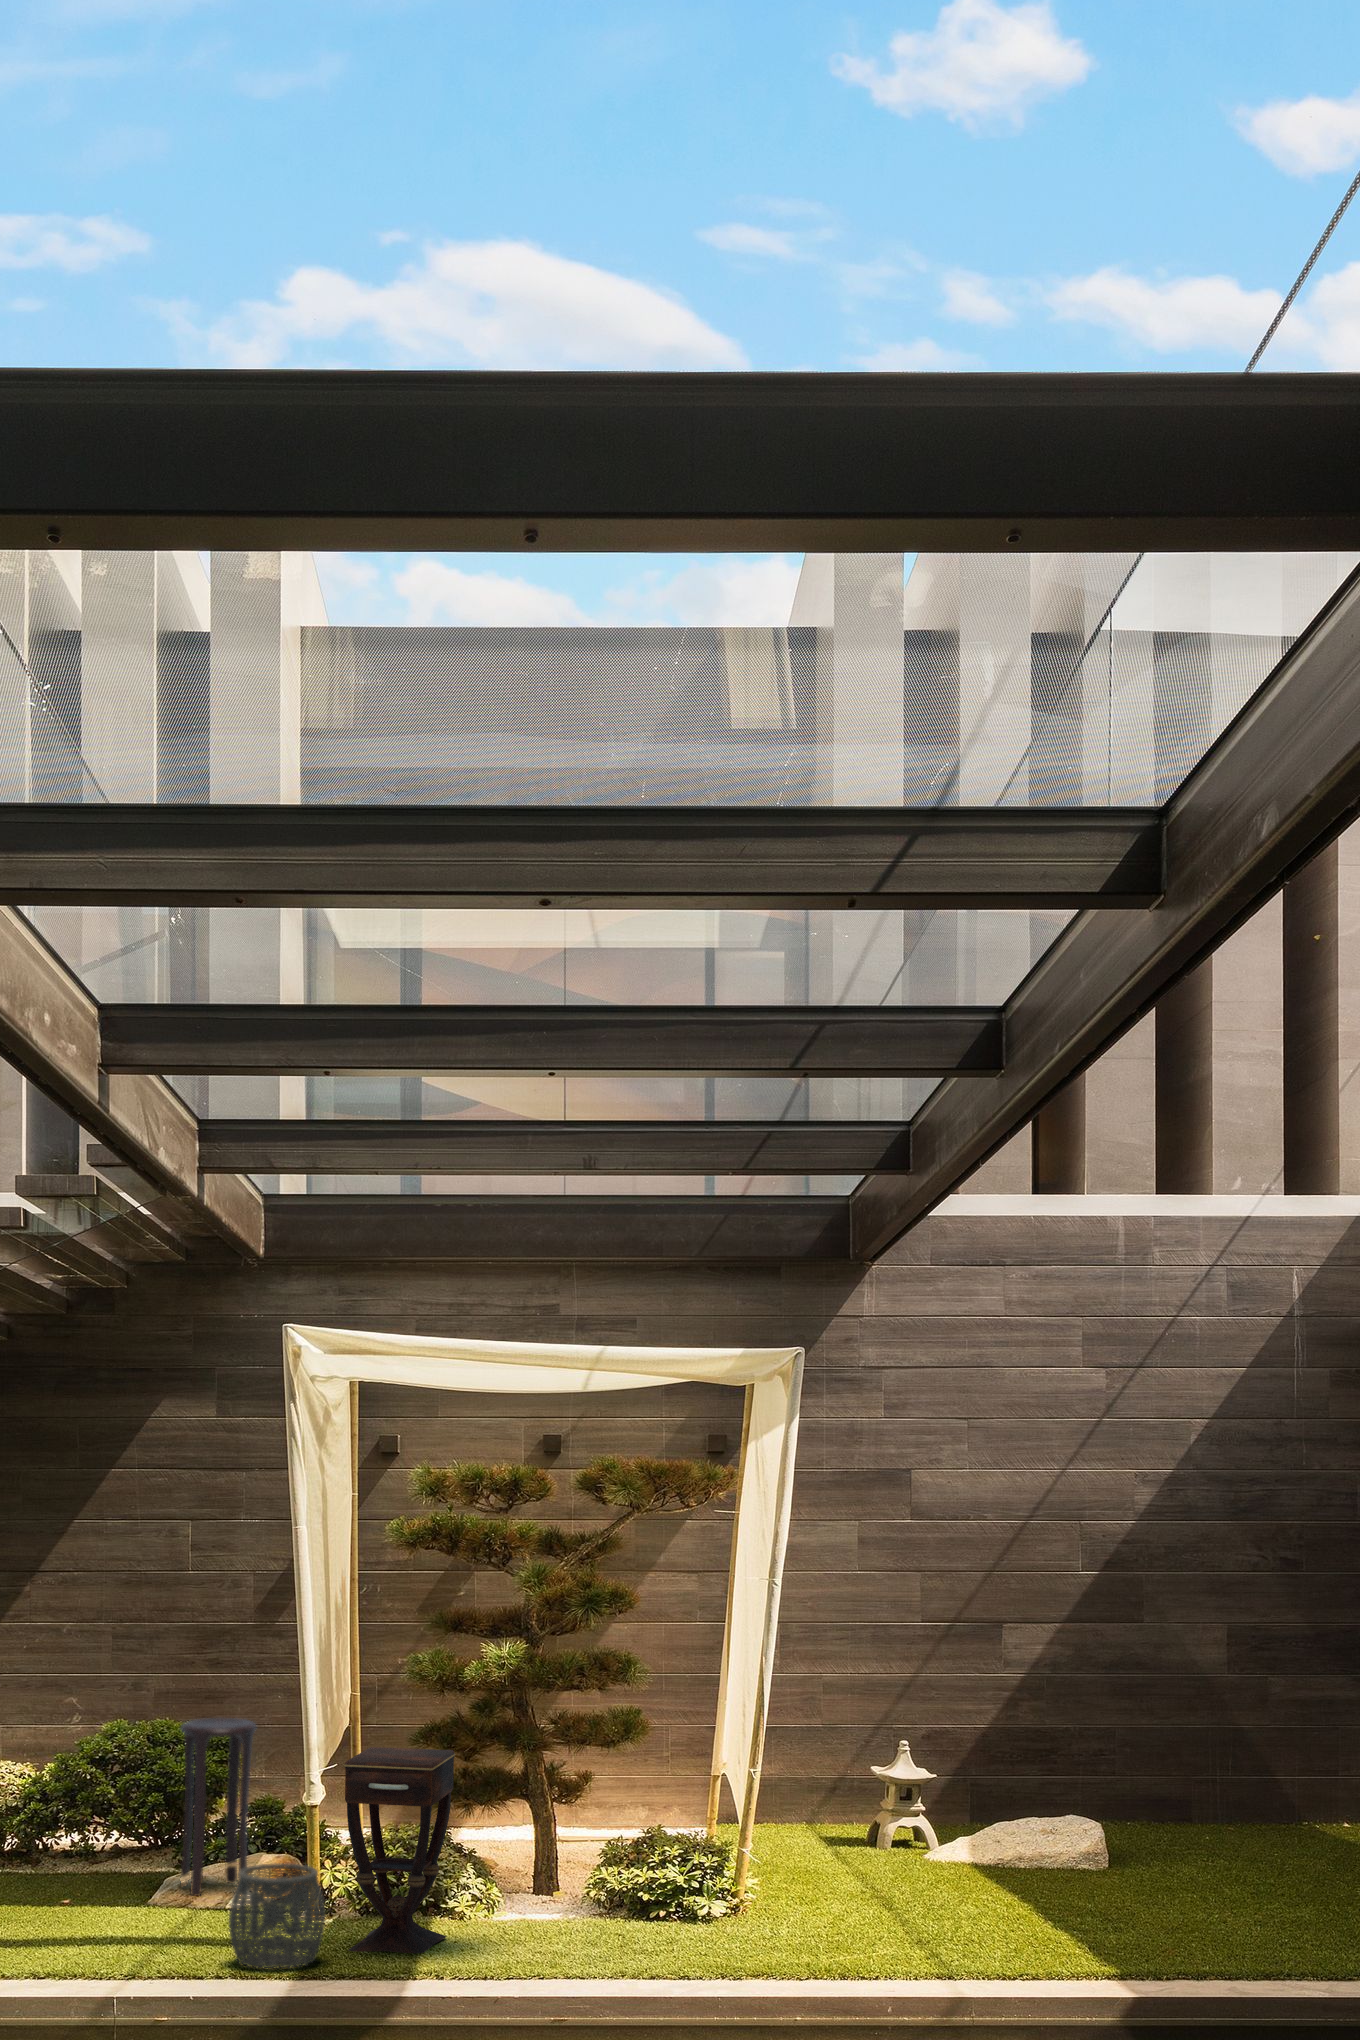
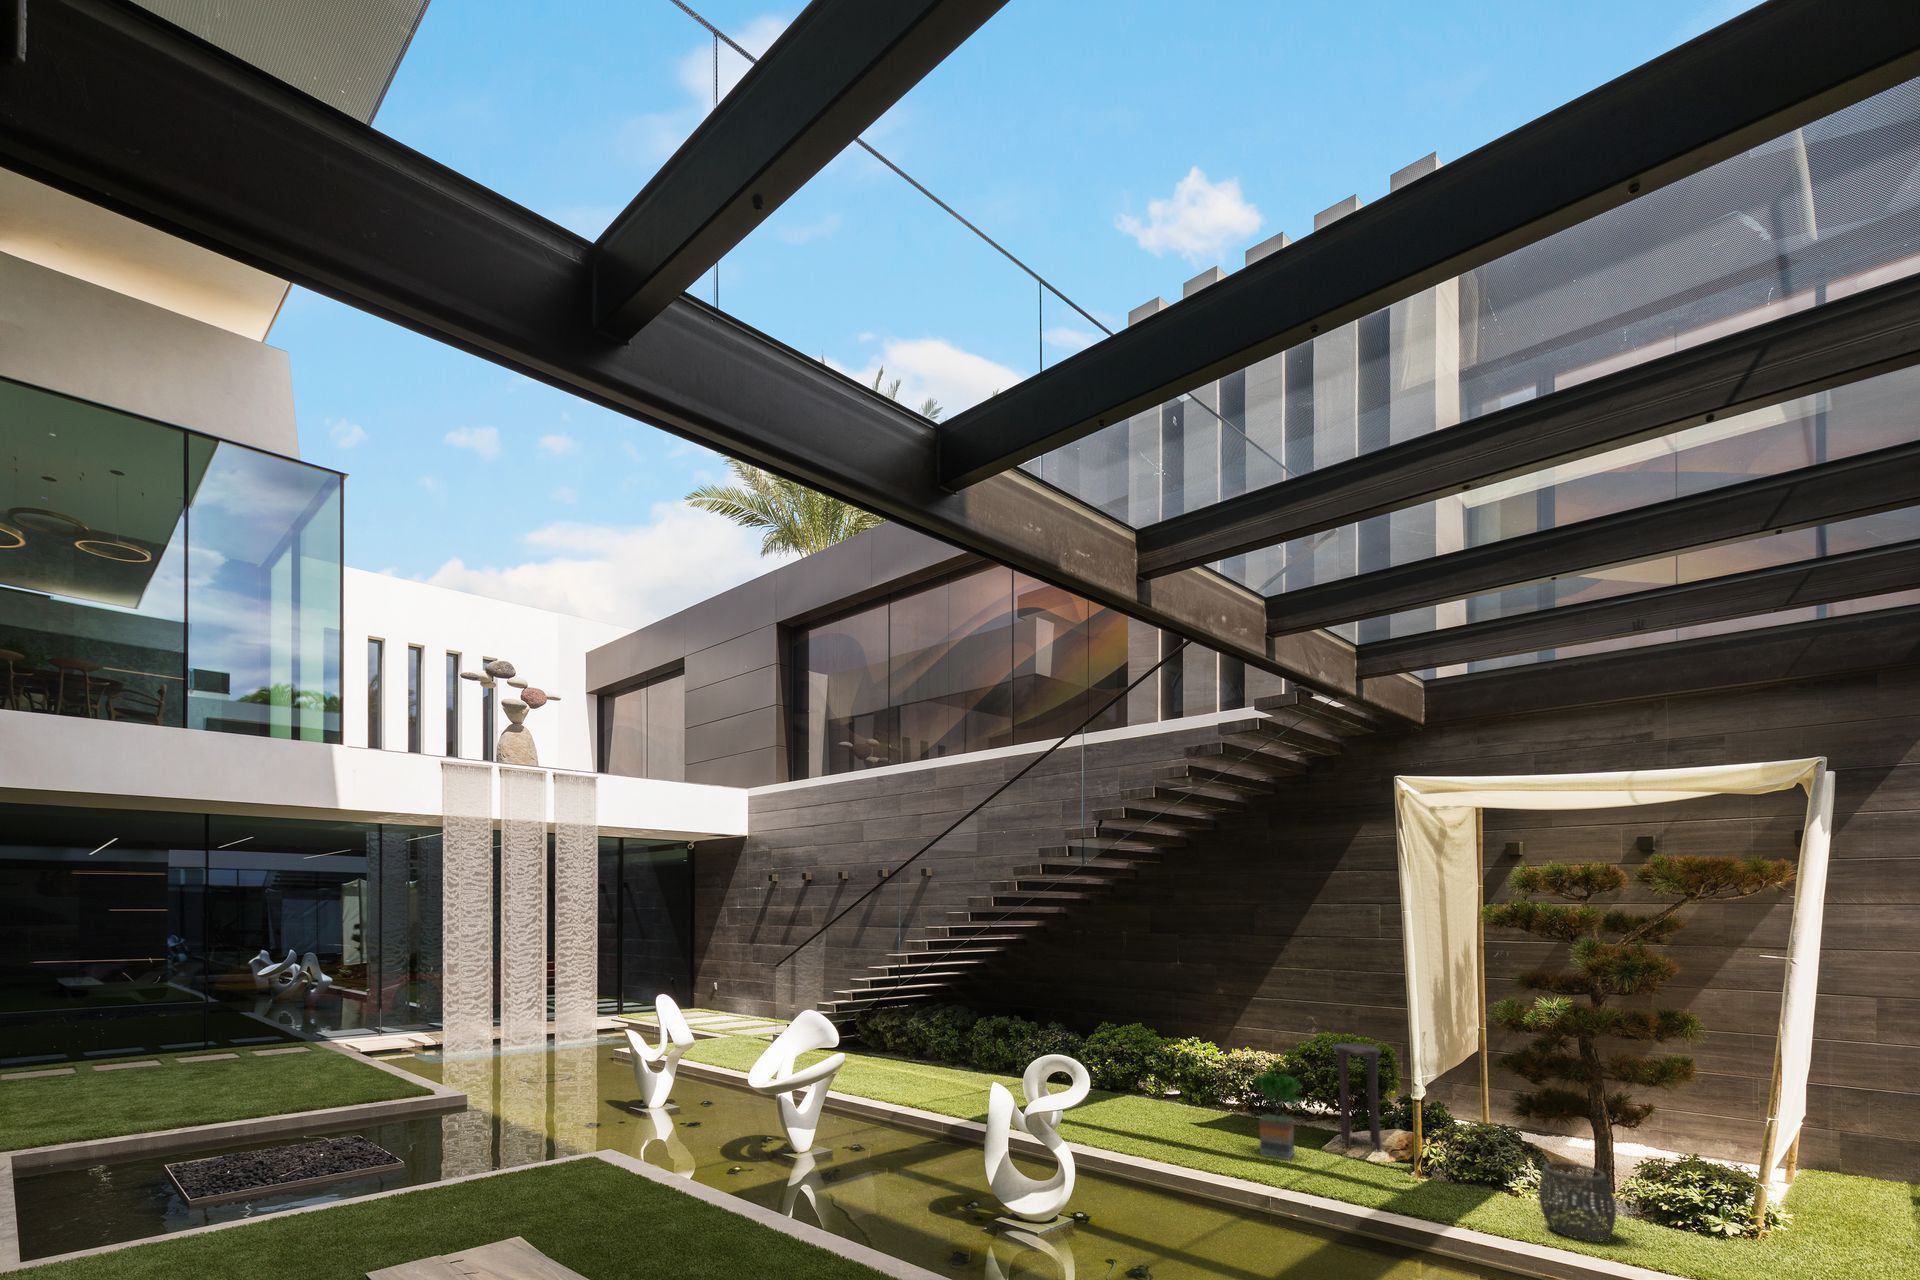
side table: present [344,1747,455,1953] -> none [1407,1074,1498,1224]
potted tree: none [68,1782,155,1925] -> present [1253,1073,1303,1160]
woven basket: present [229,1863,326,1969] -> present [1539,1162,1616,1241]

